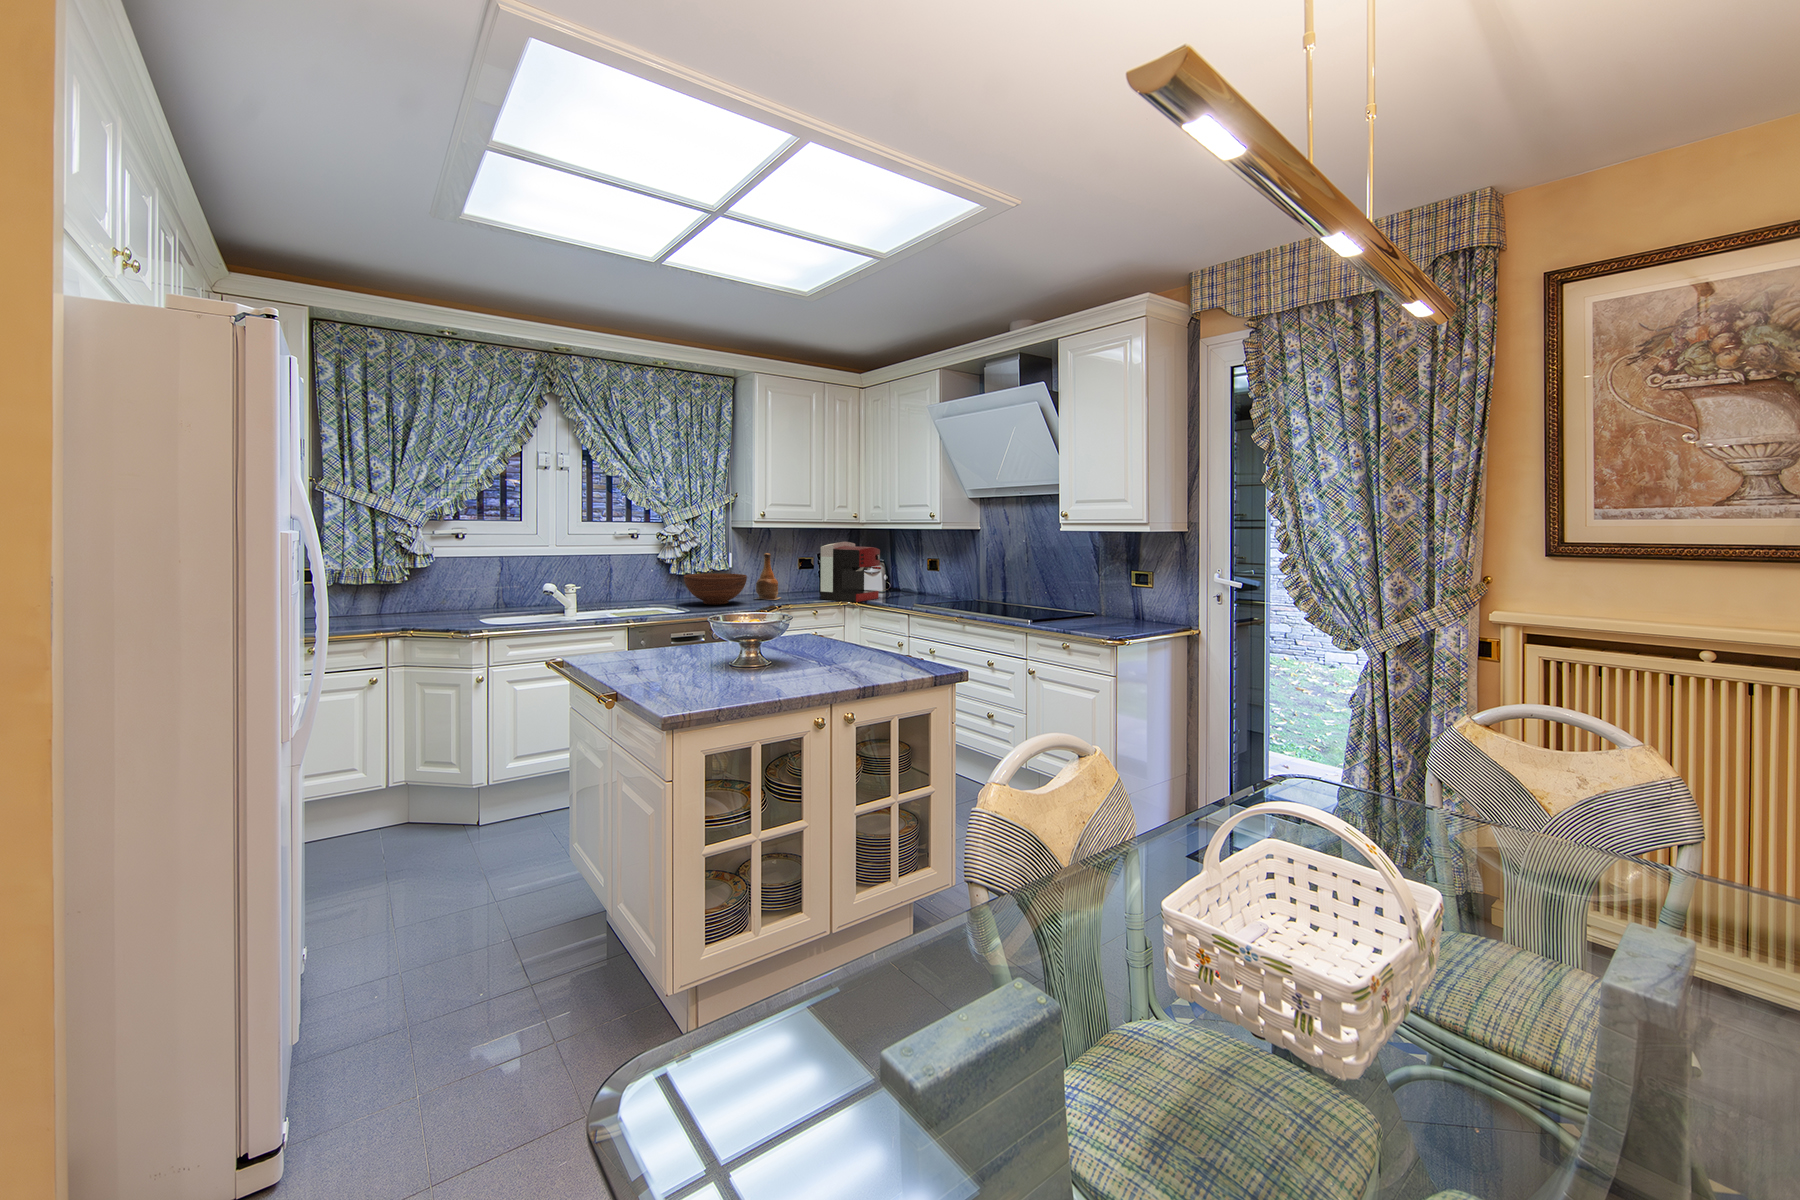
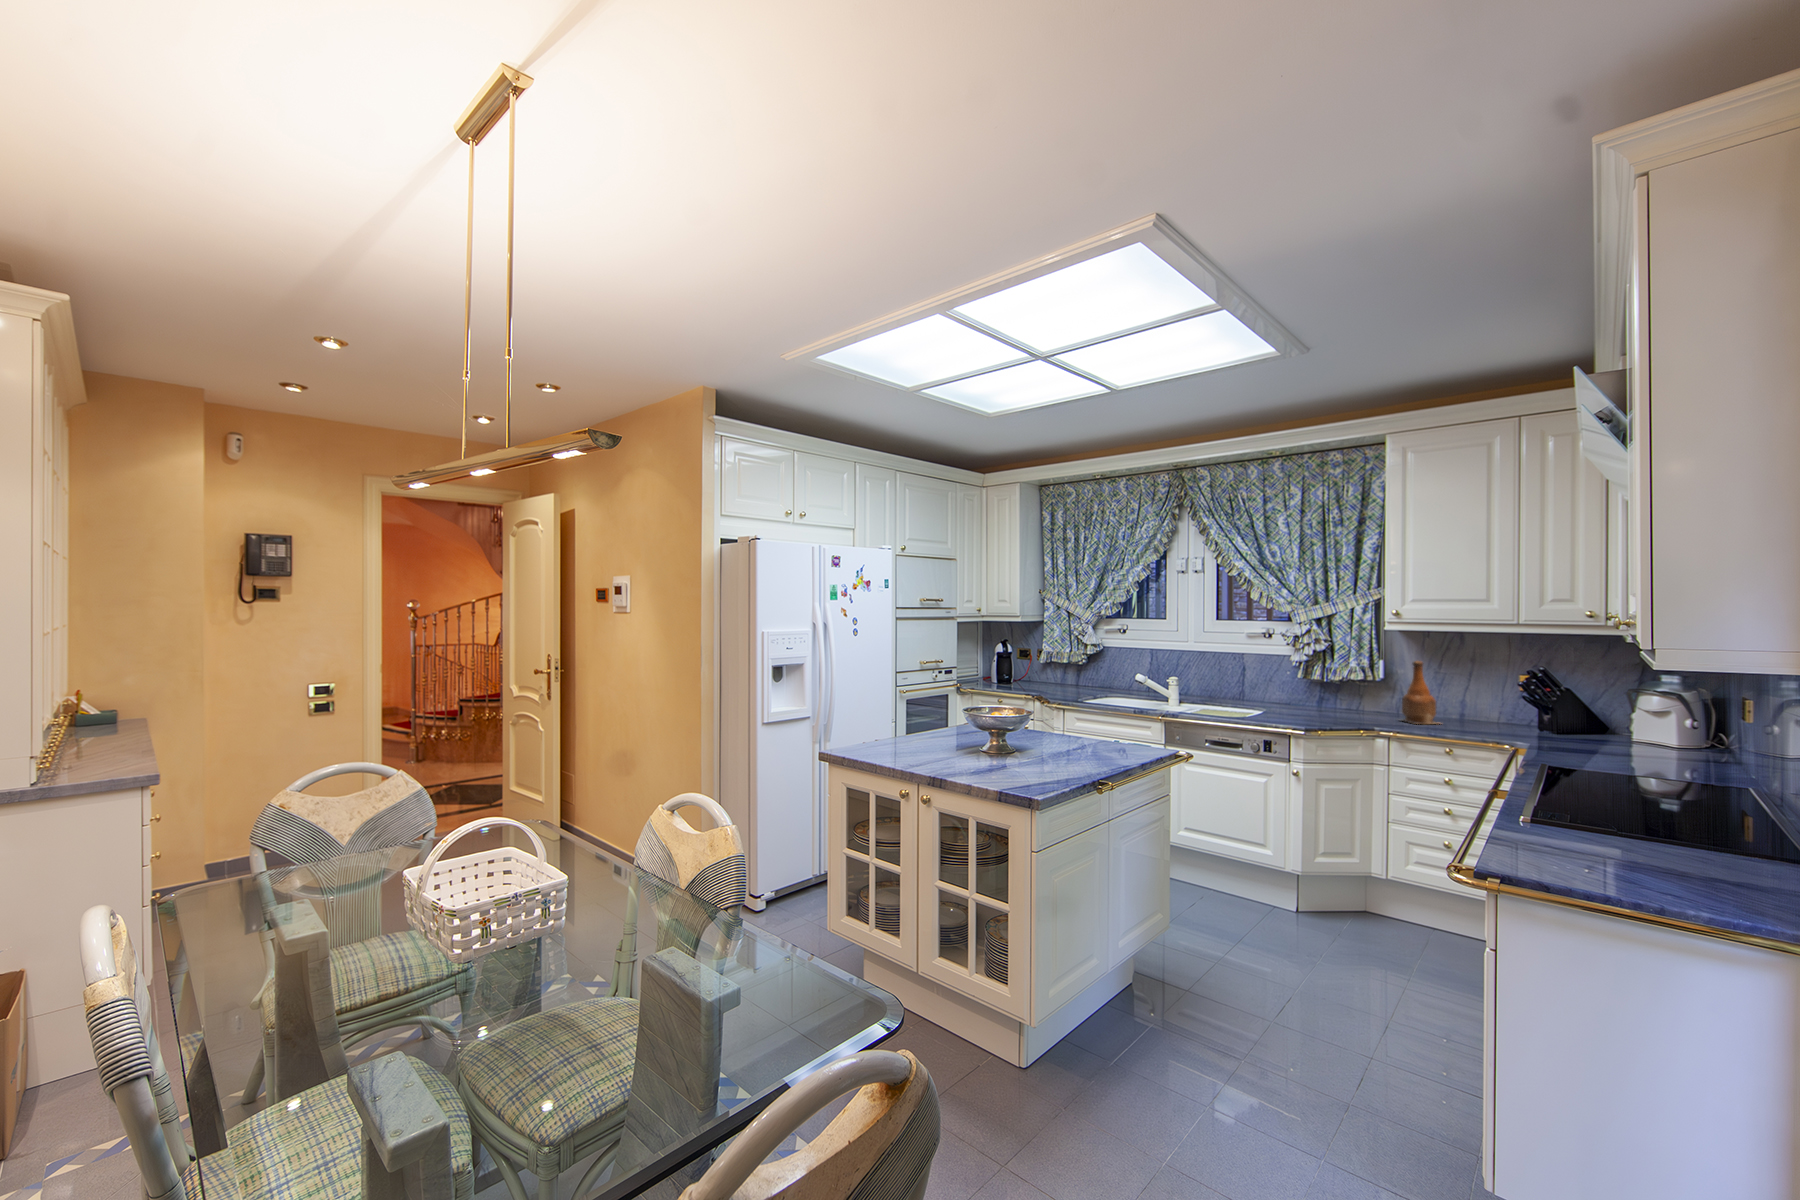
coffee maker: present [821,542,881,602] -> none [1481,650,1589,747]
fruit bowl: present [684,573,747,605] -> none [1284,680,1367,718]

